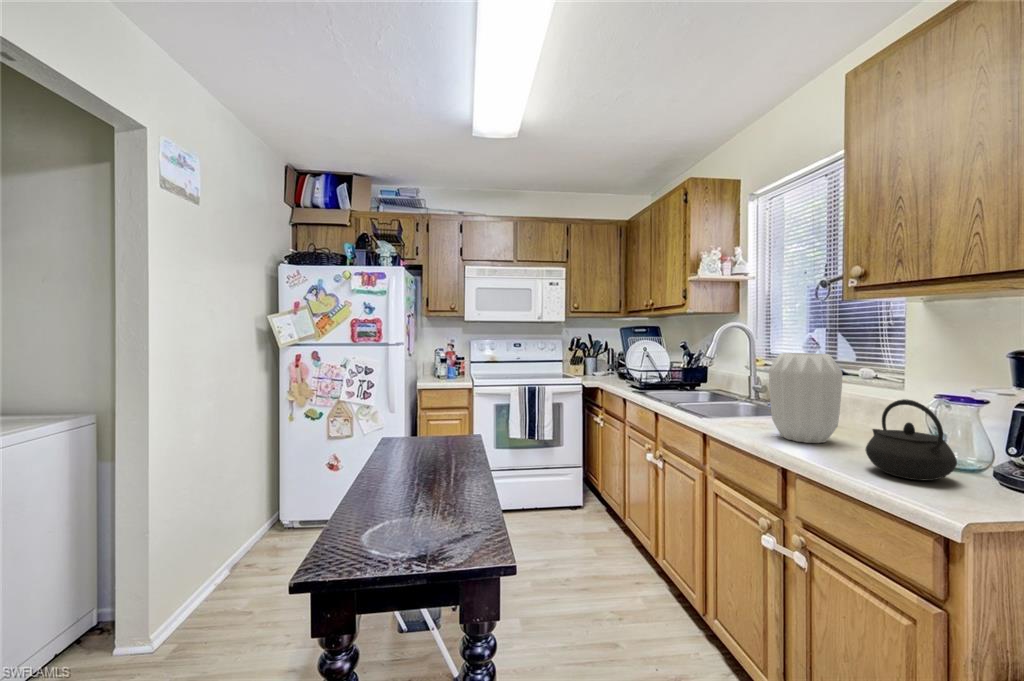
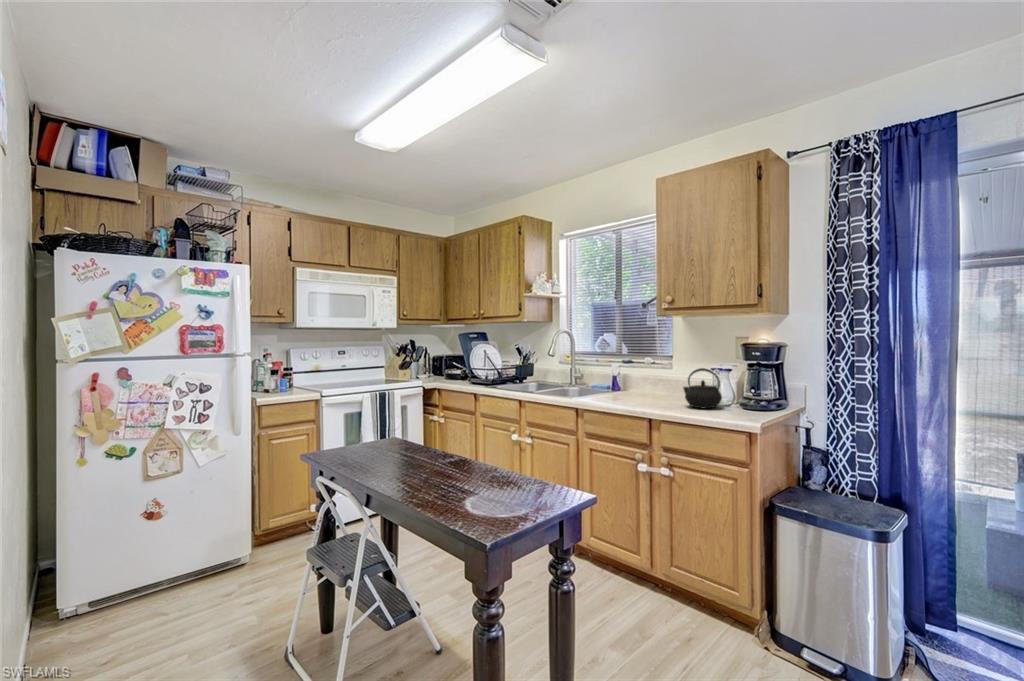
vase: present [769,353,842,443] -> none [621,348,658,402]

